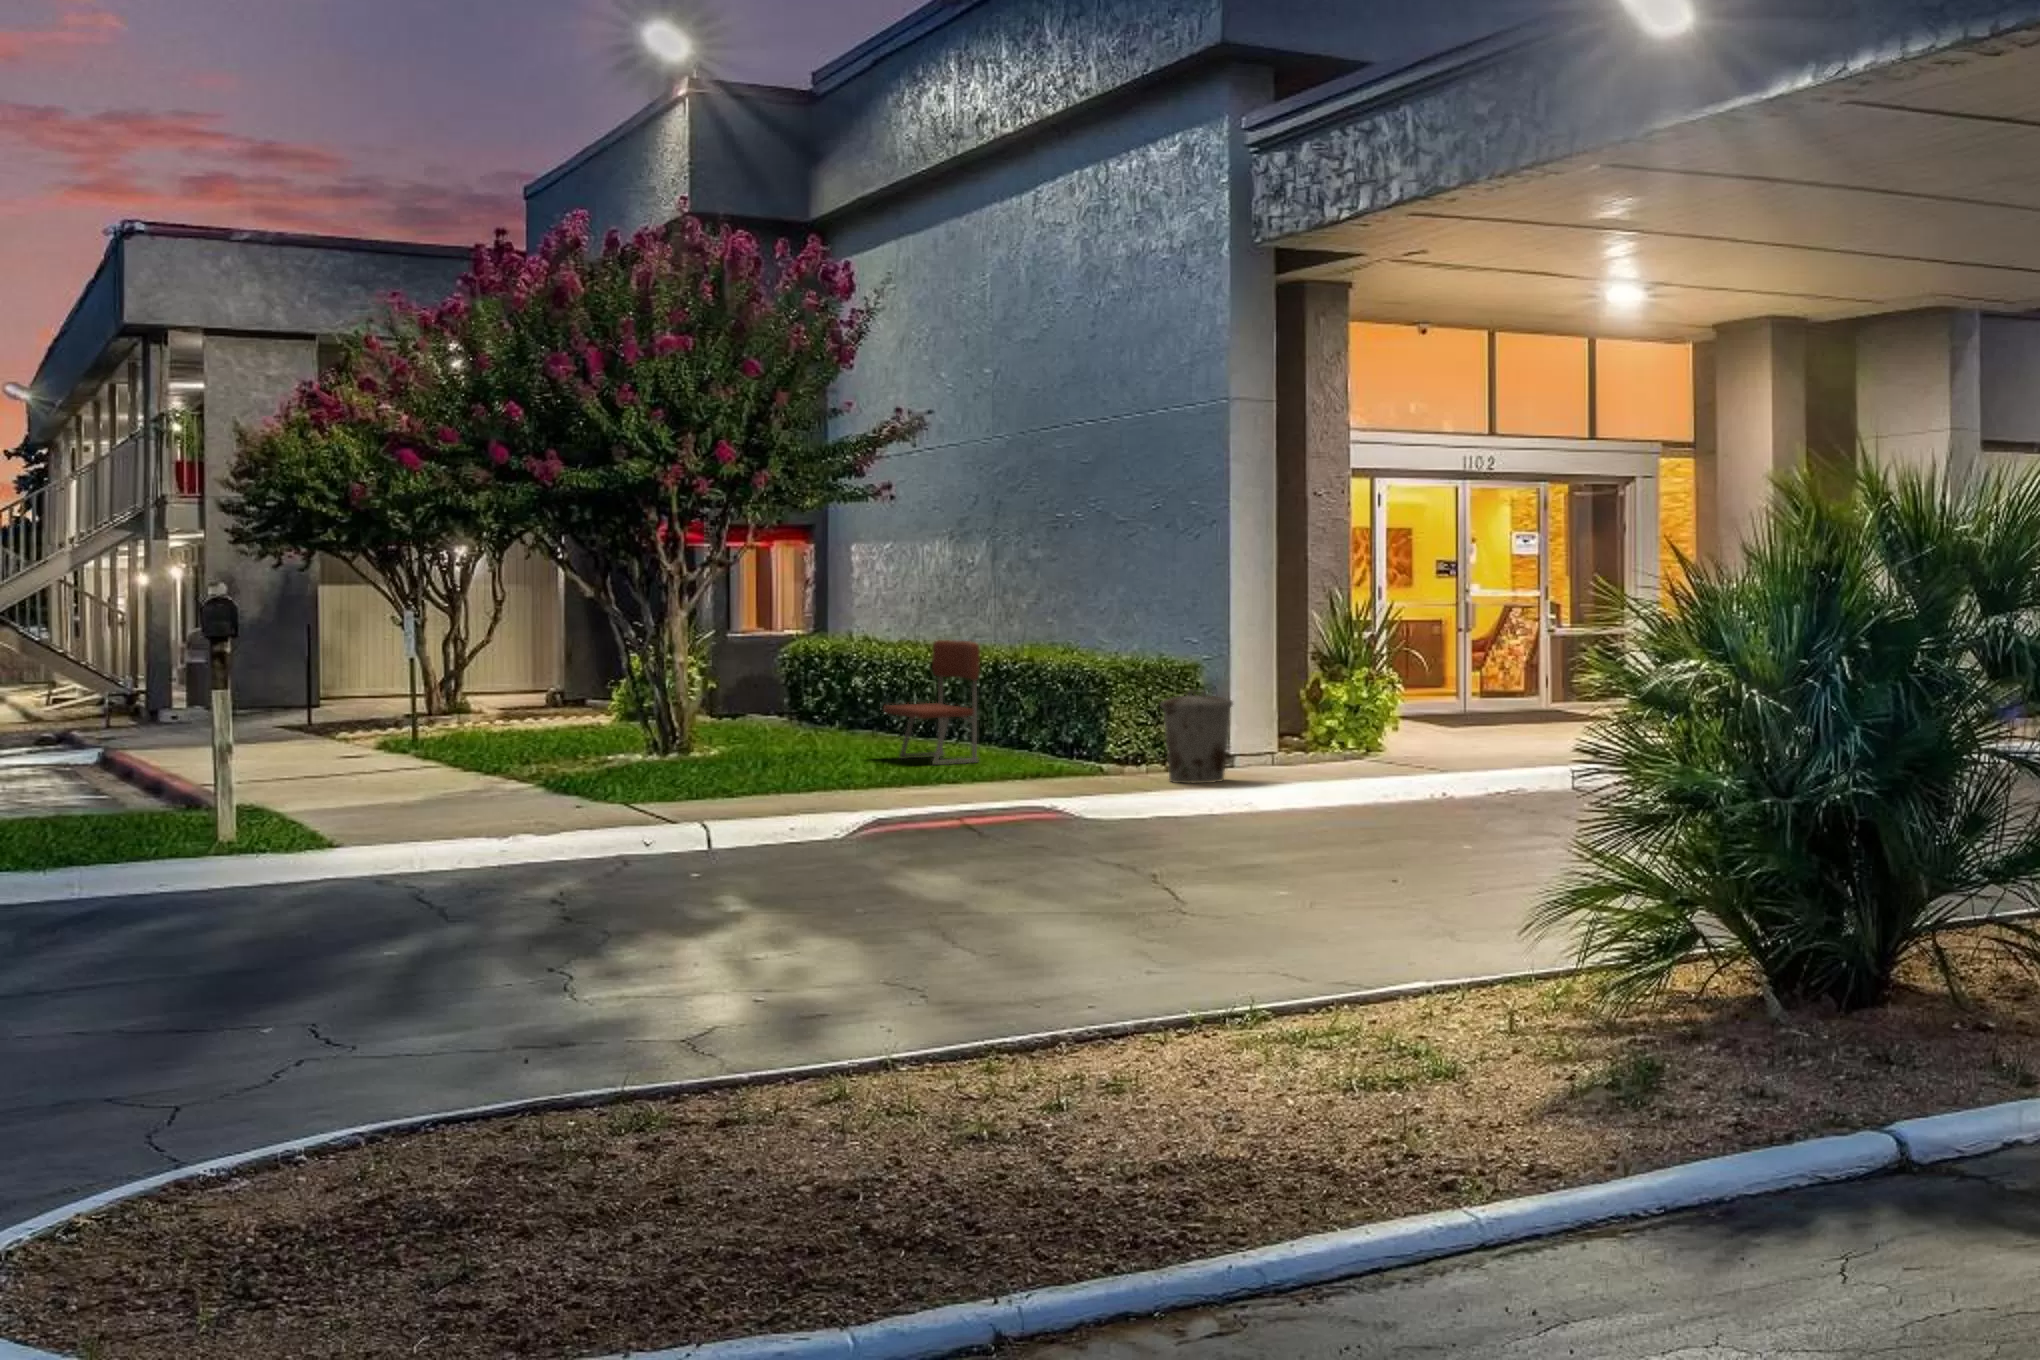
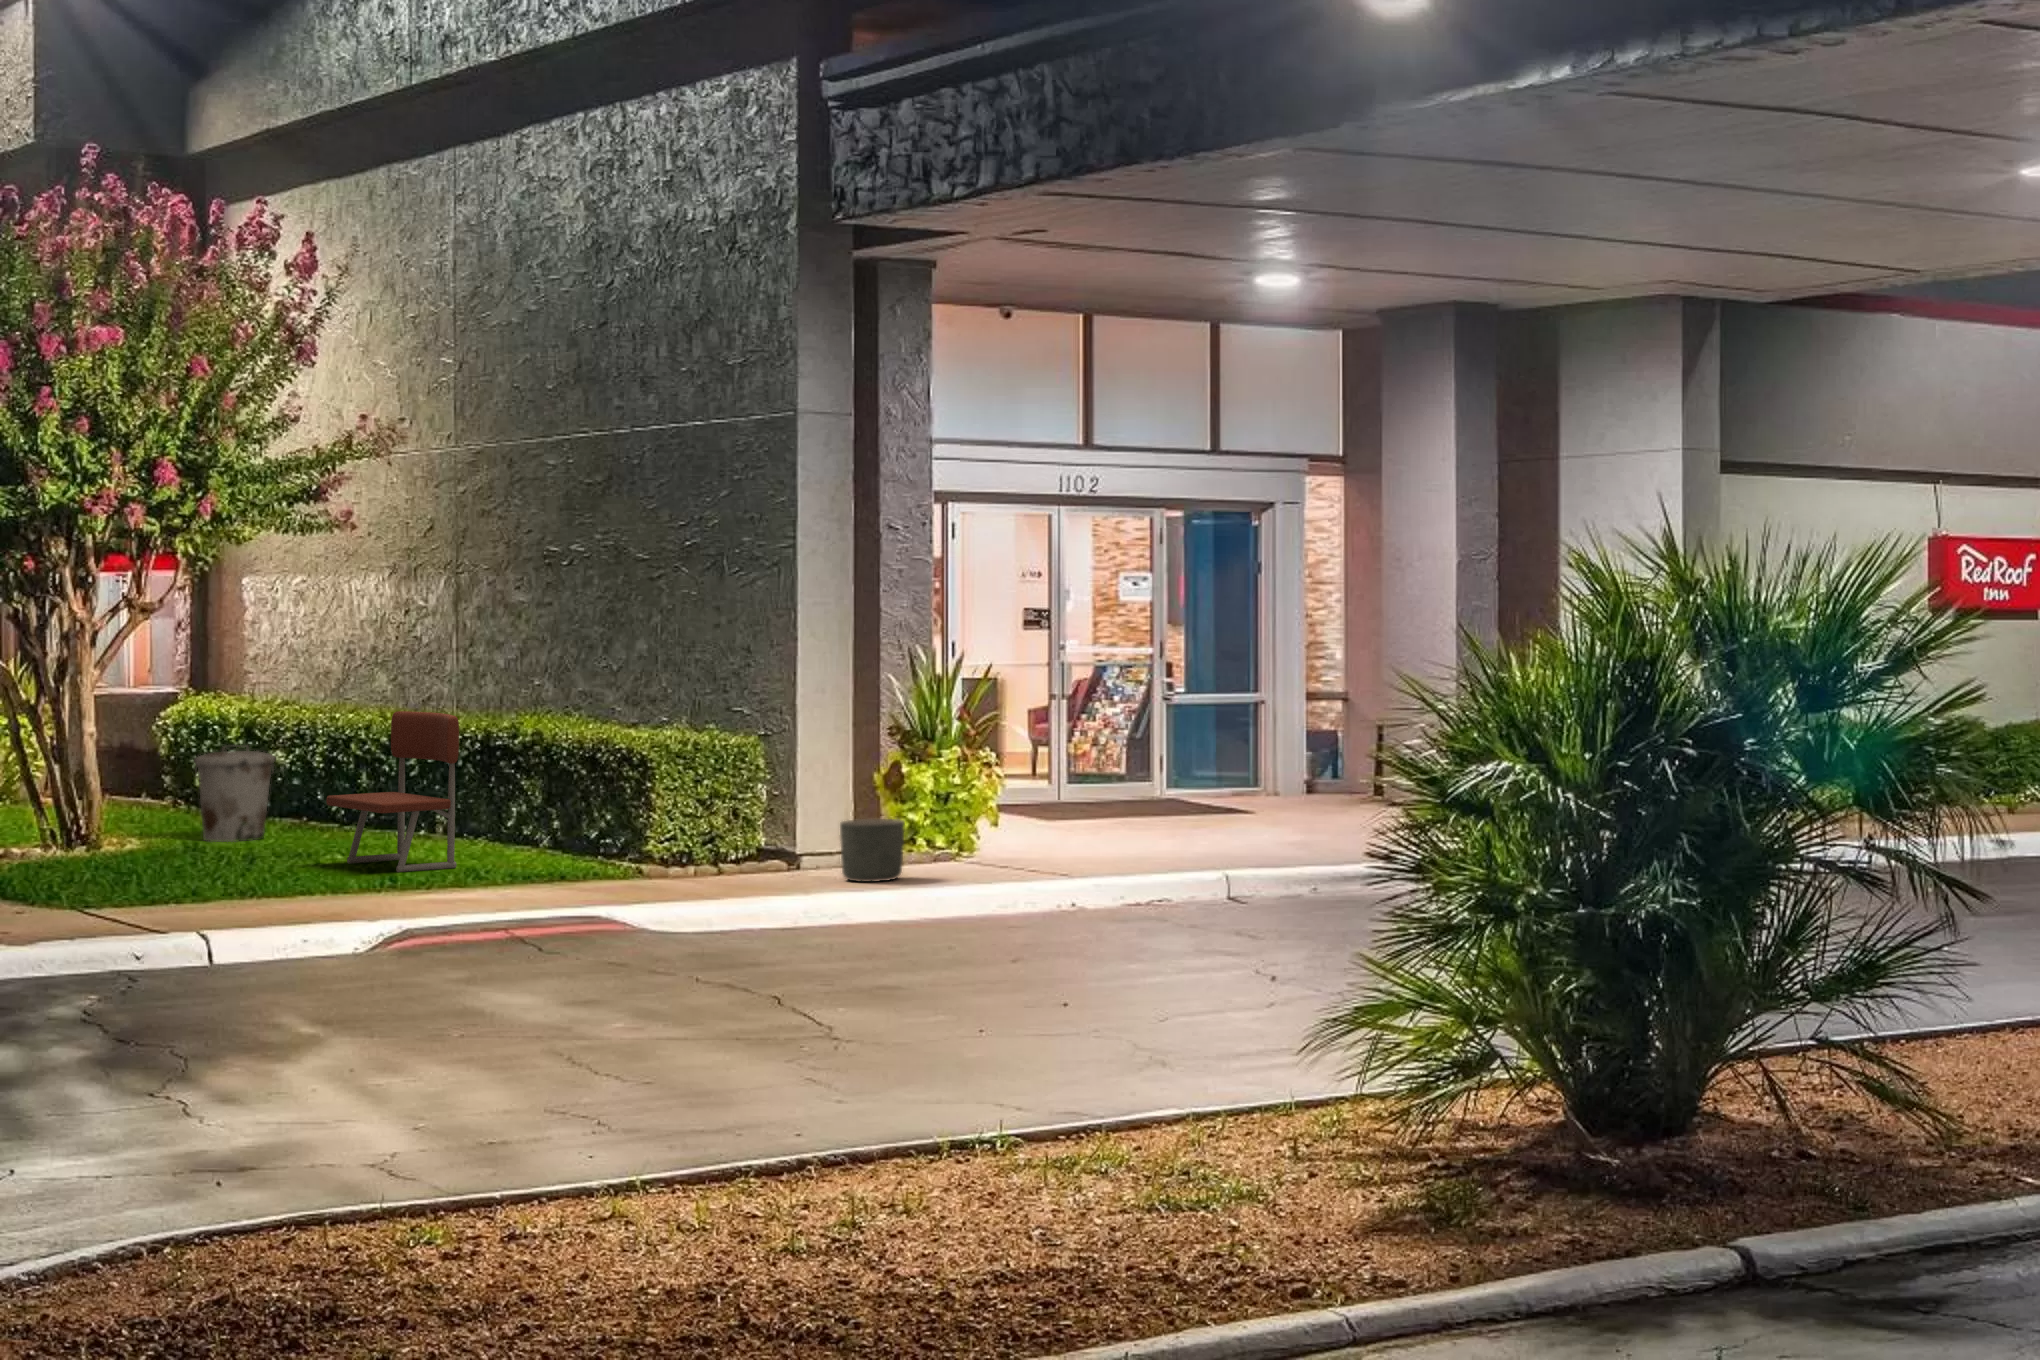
trash can: present [1160,690,1233,783] -> present [194,746,275,842]
planter: none [1266,726,1317,776] -> present [840,819,905,882]

